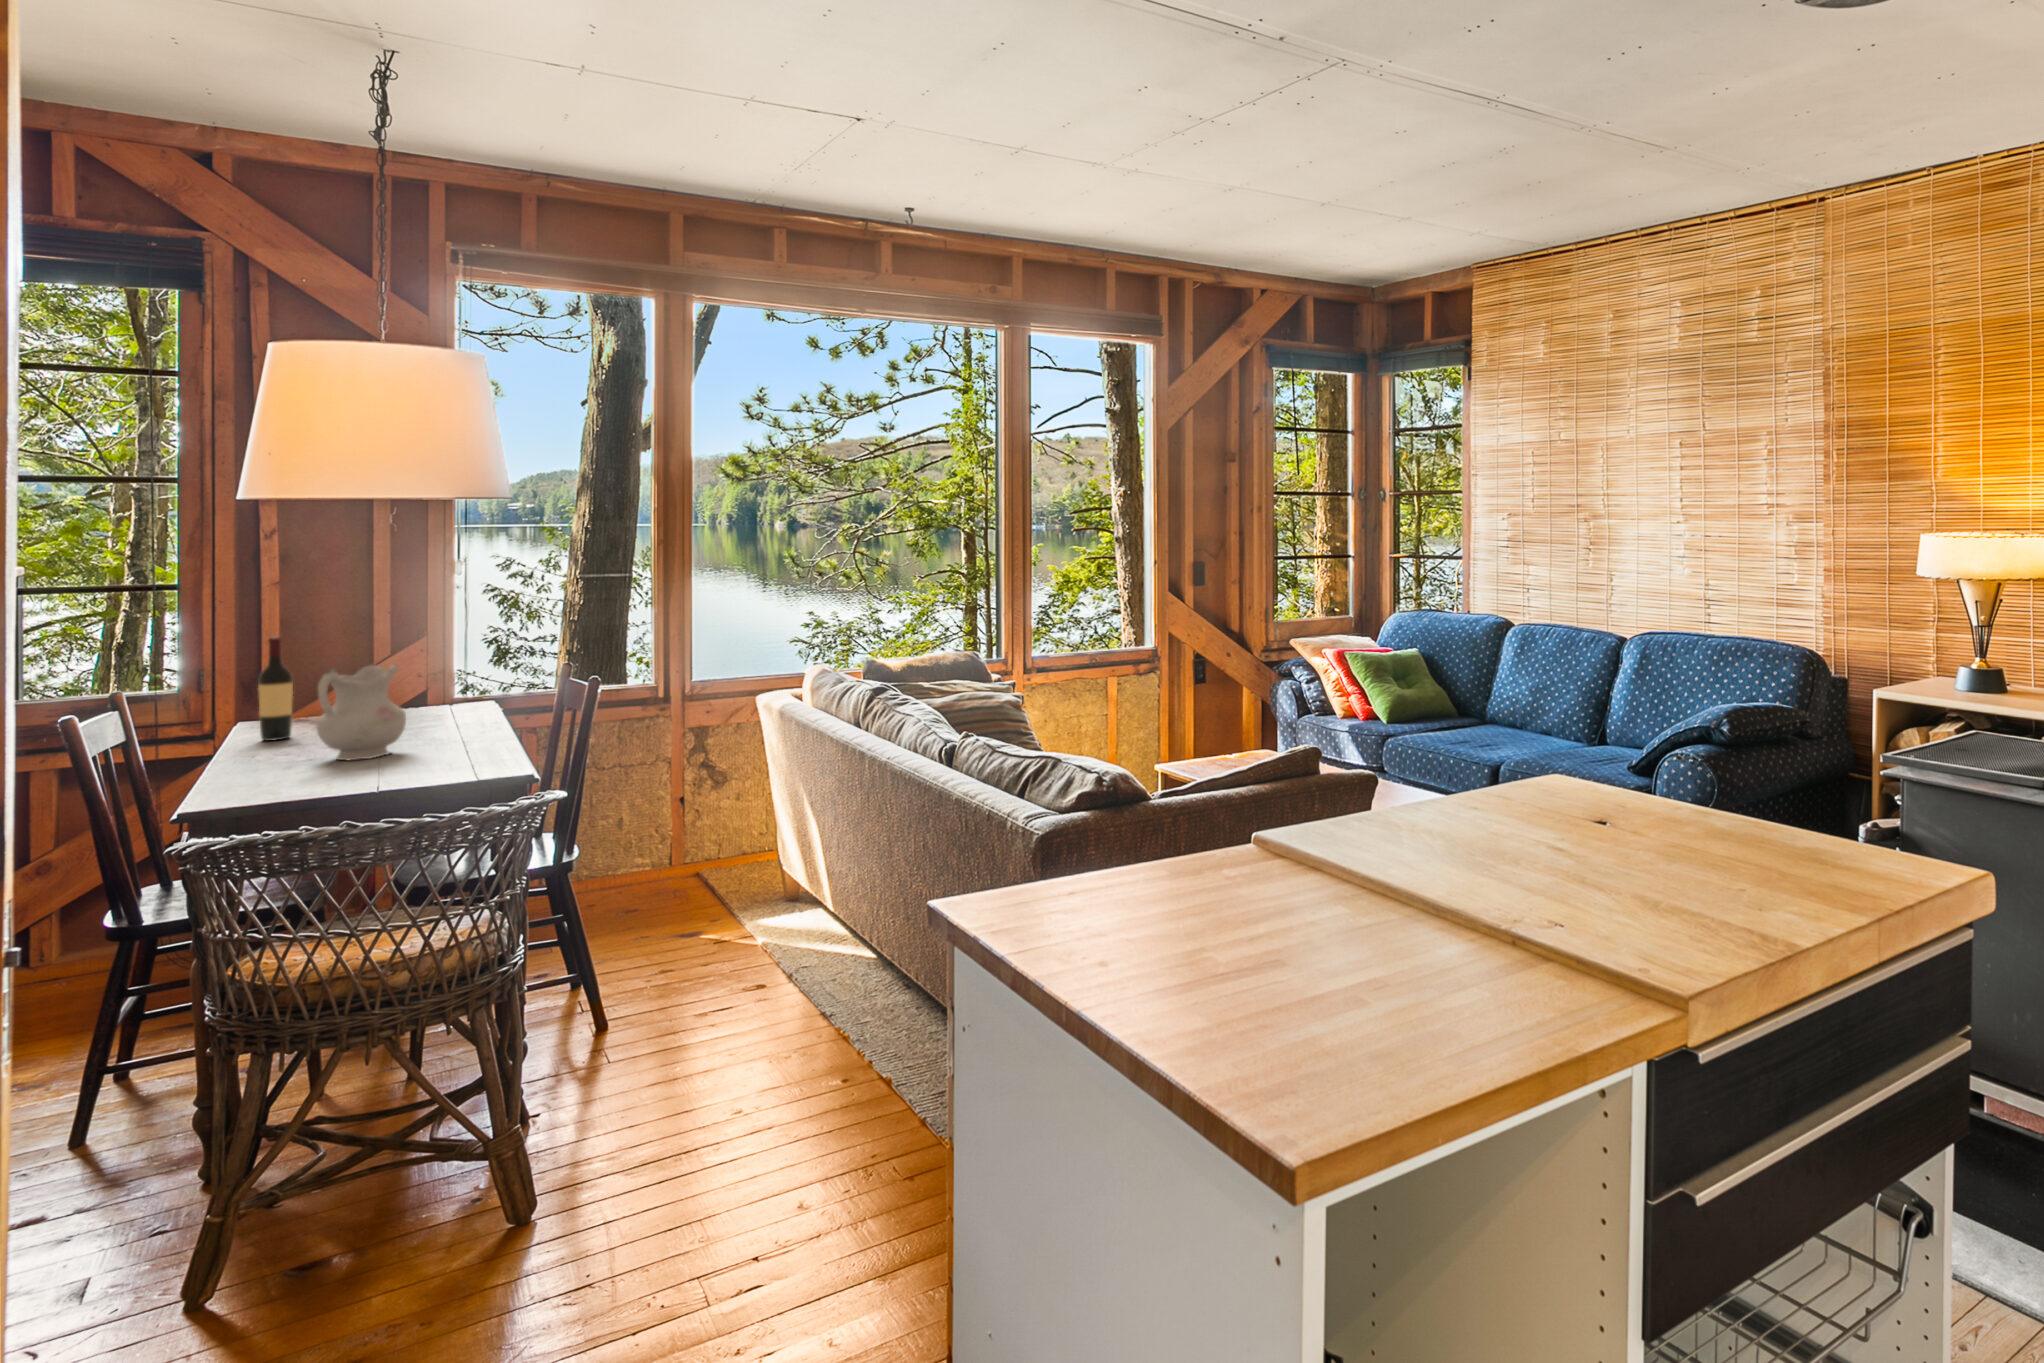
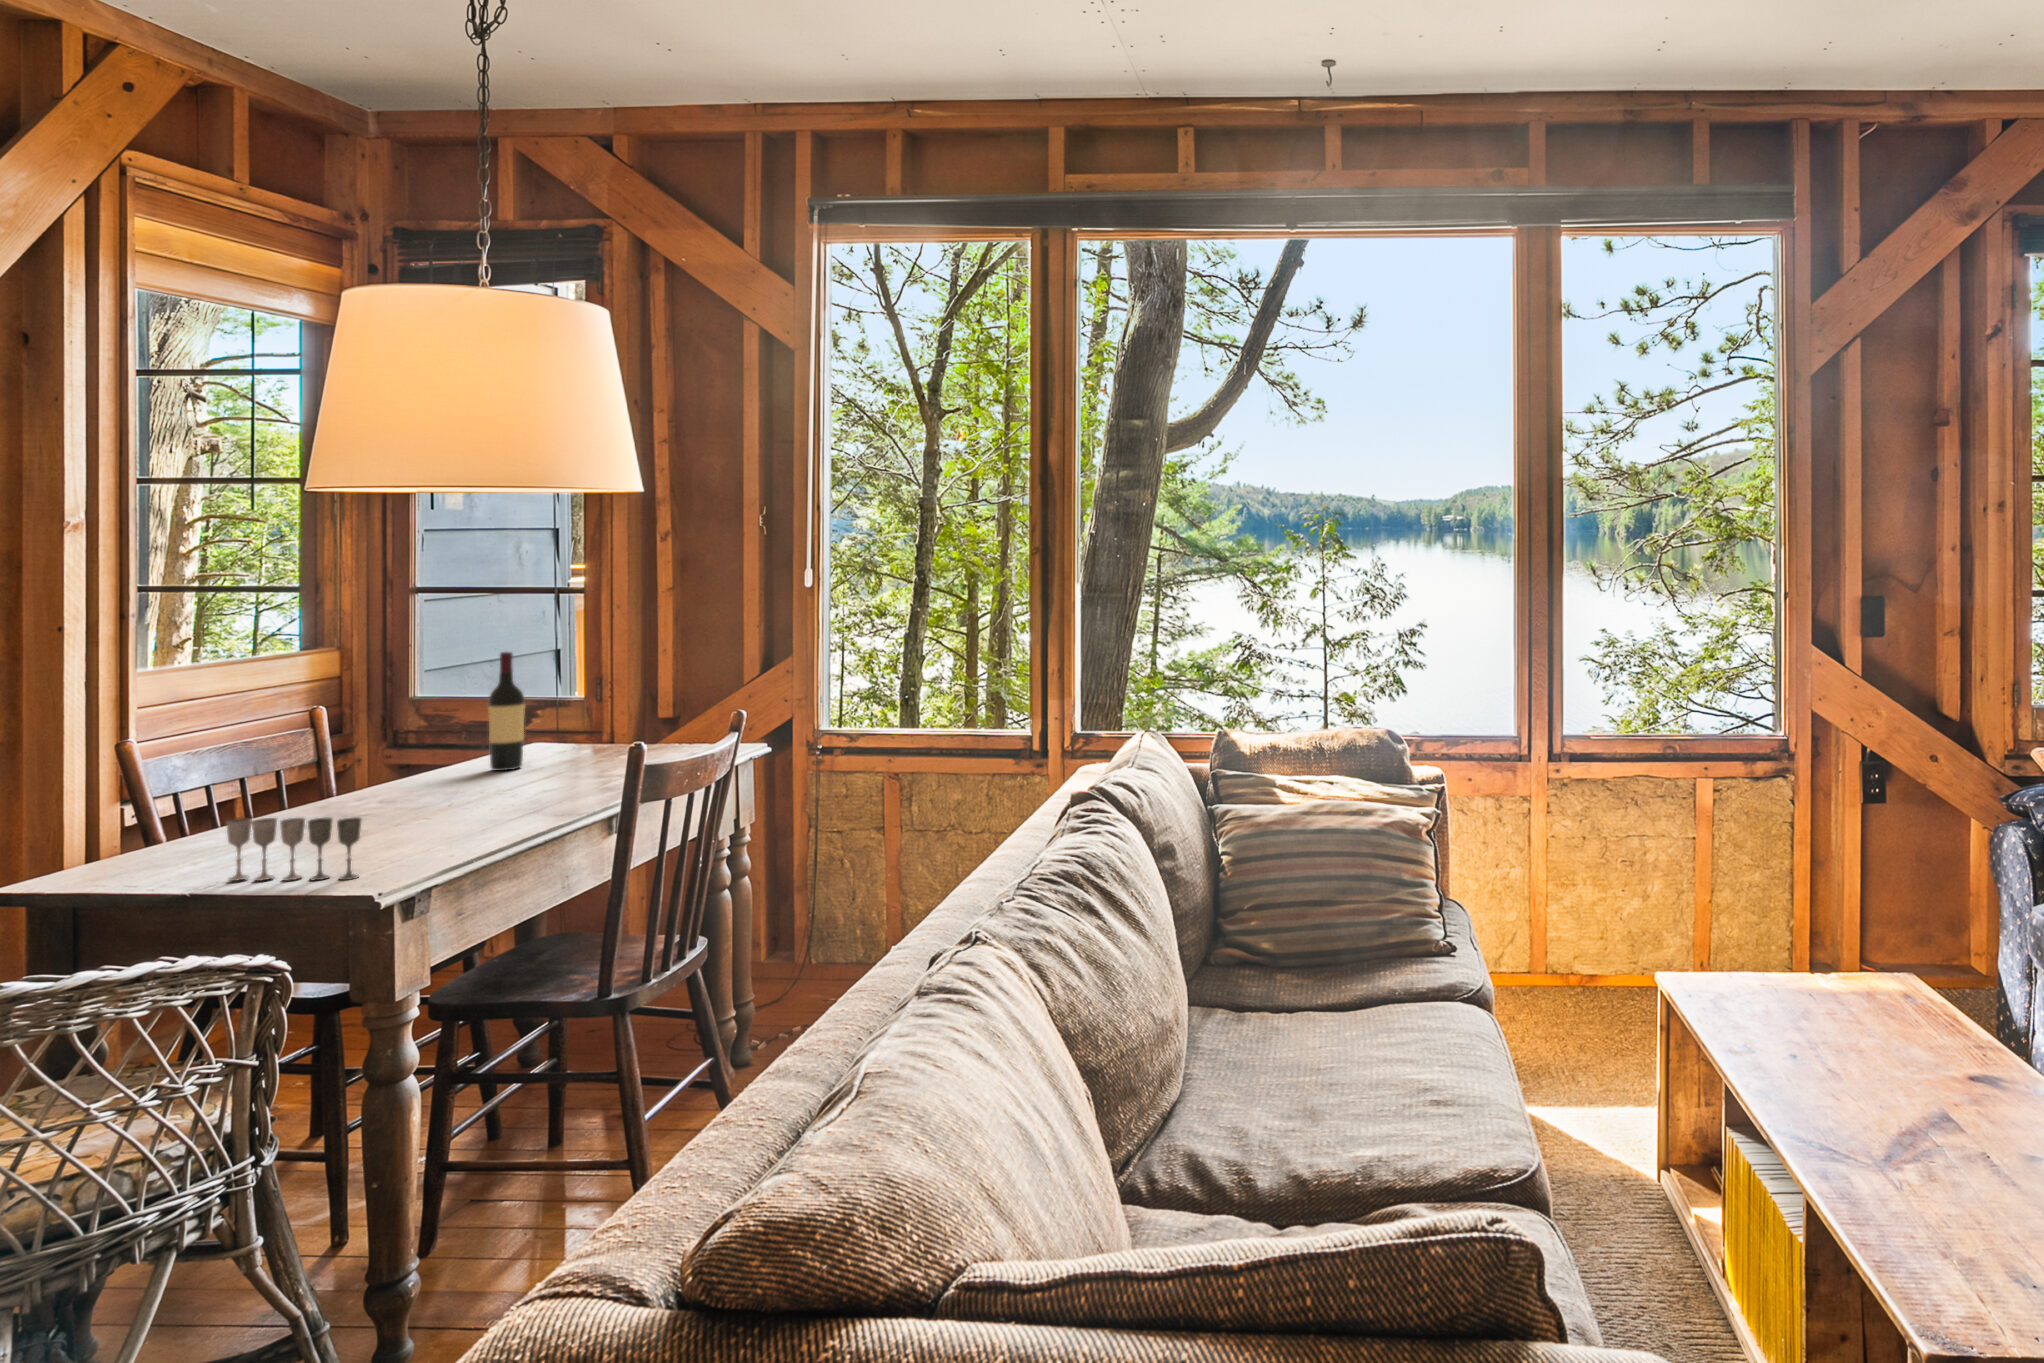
ceramic pitcher: present [316,665,406,760] -> none [355,697,479,818]
wine glass: none [402,732,510,785] -> present [226,817,362,881]

